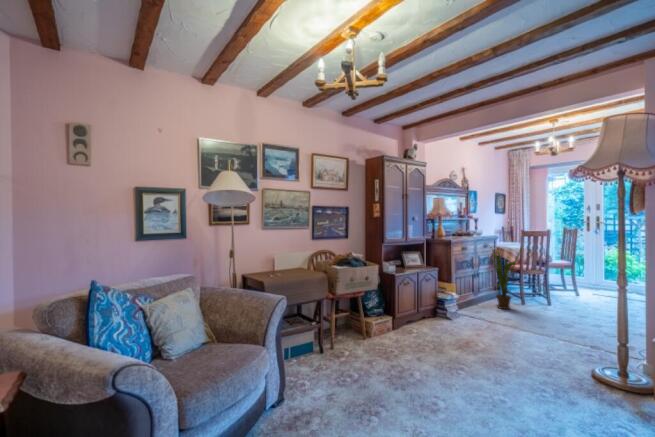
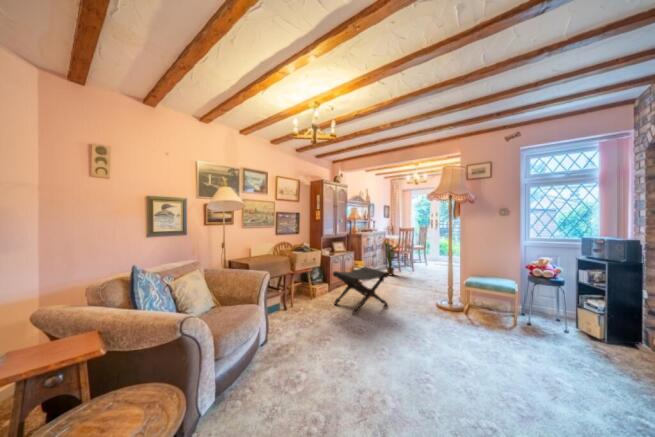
footstool: none [395,294,492,374] -> present [333,267,389,315]

